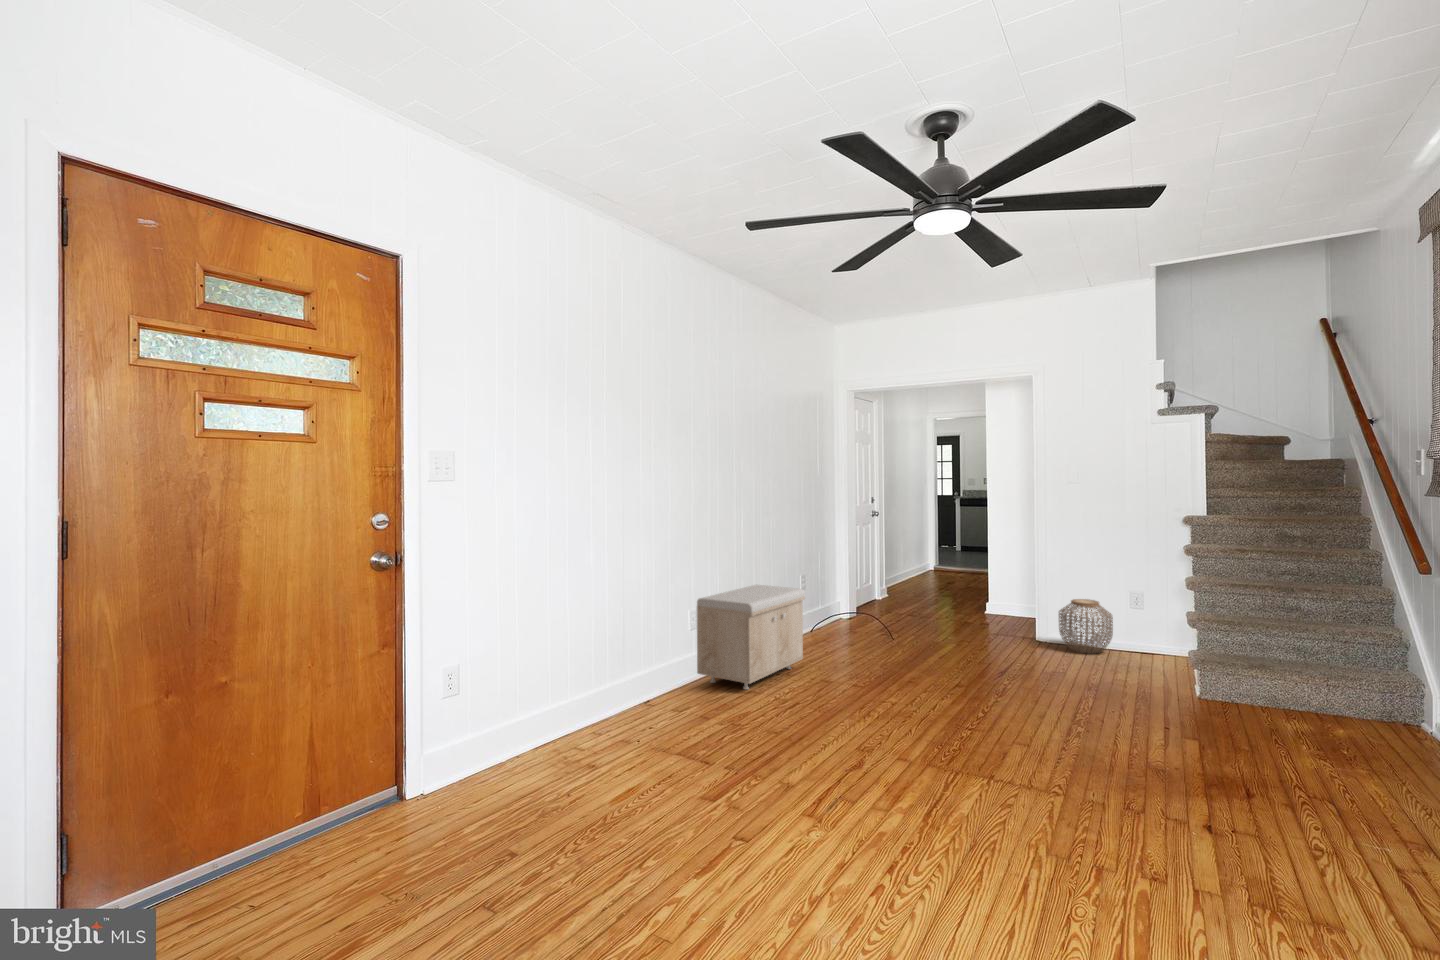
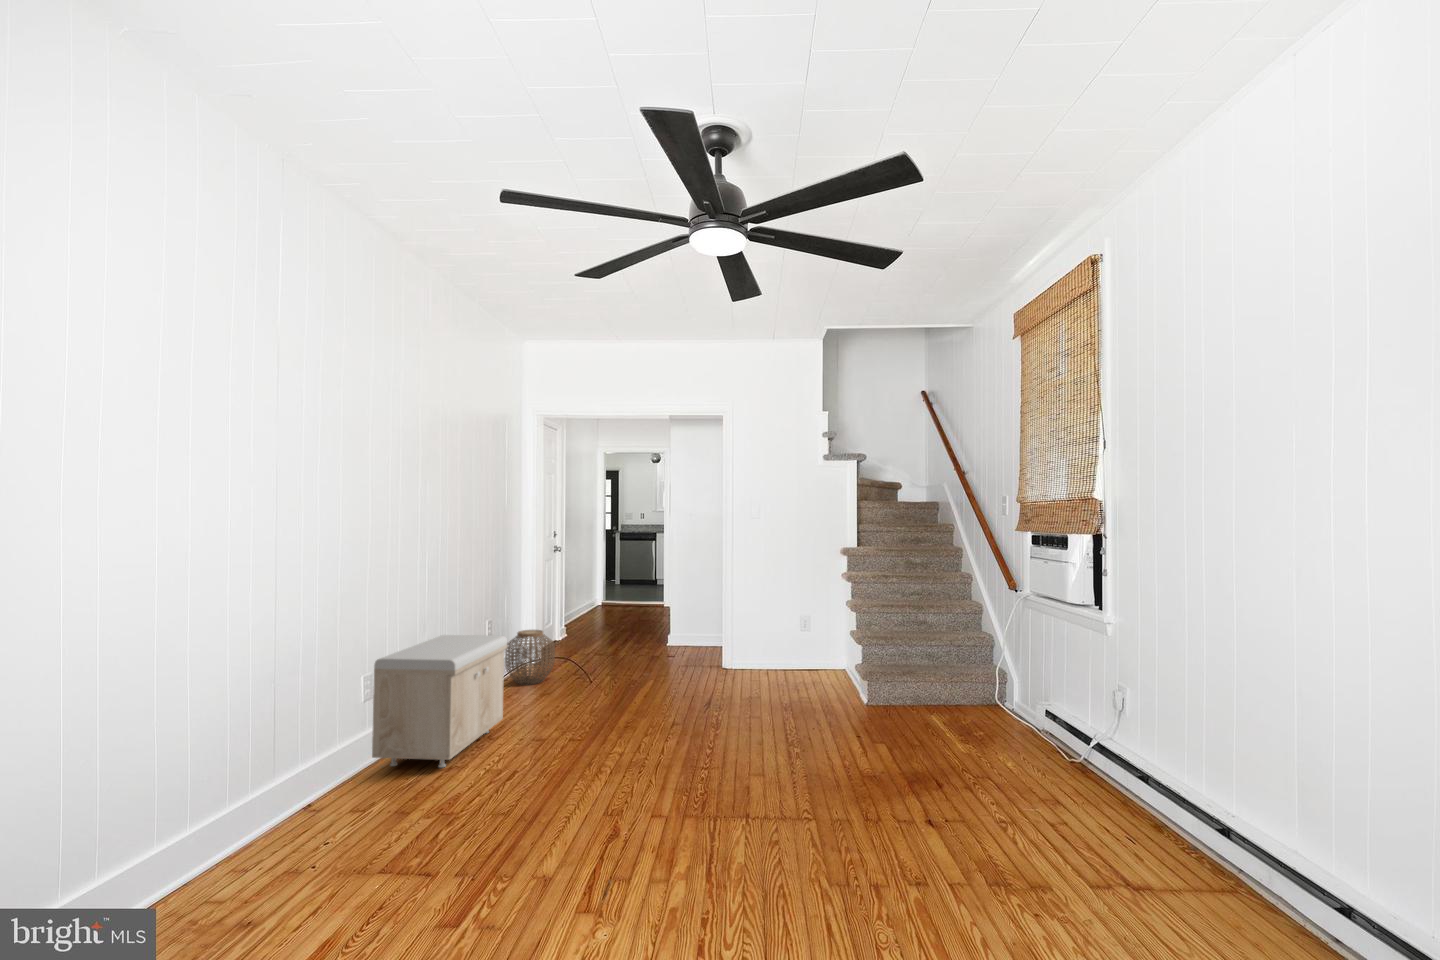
woven basket: present [1059,599,1113,654] -> present [505,630,555,685]

